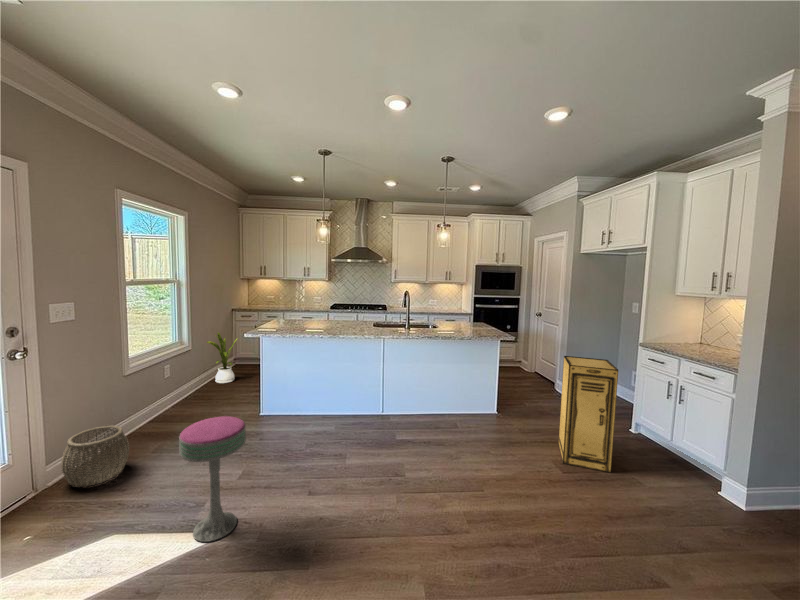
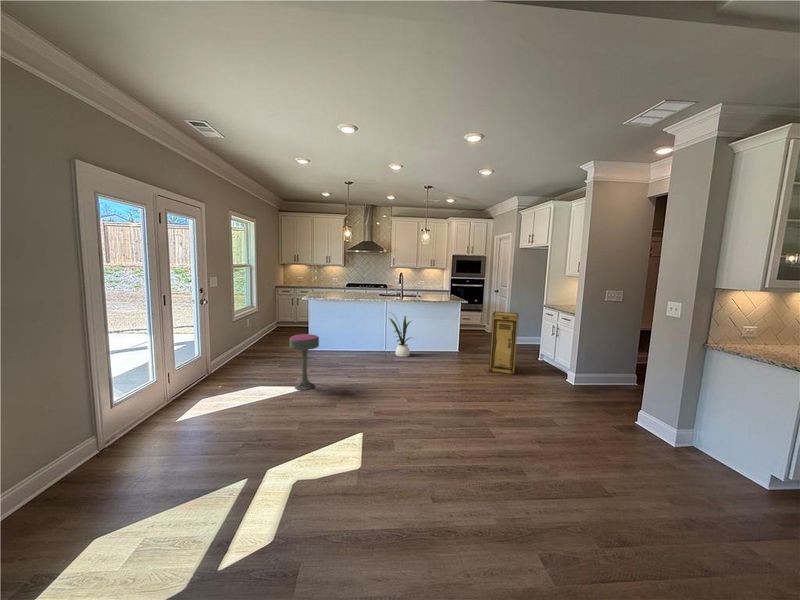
house plant: present [207,333,237,383] -> present [389,315,411,357]
woven basket: present [61,426,129,487] -> none [215,346,246,375]

